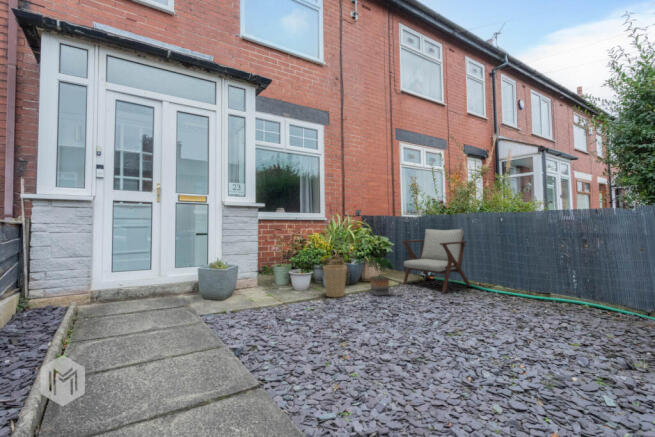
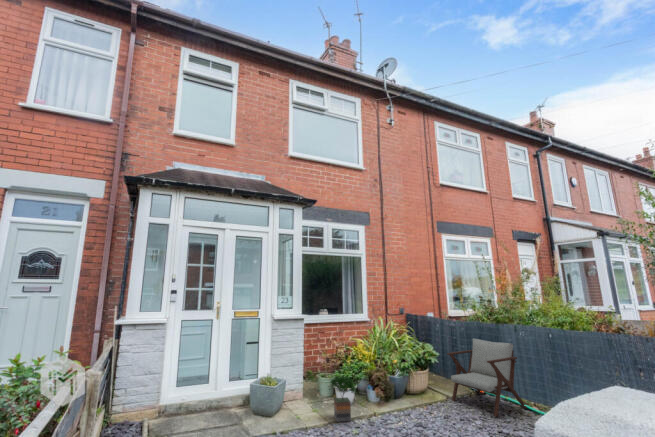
potted tree: present [368,258,394,296] -> present [330,377,356,422]
basket: present [323,265,347,297] -> none [367,376,392,418]

